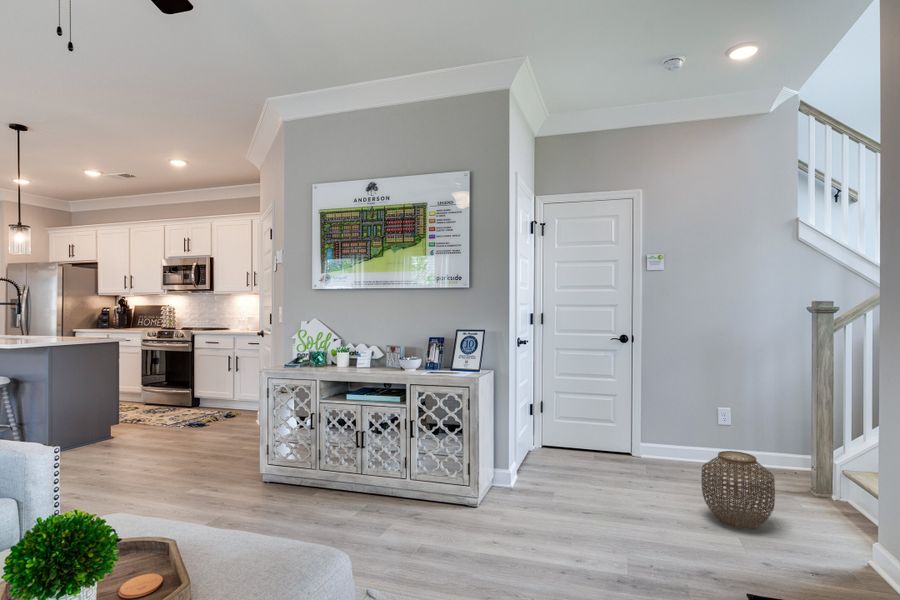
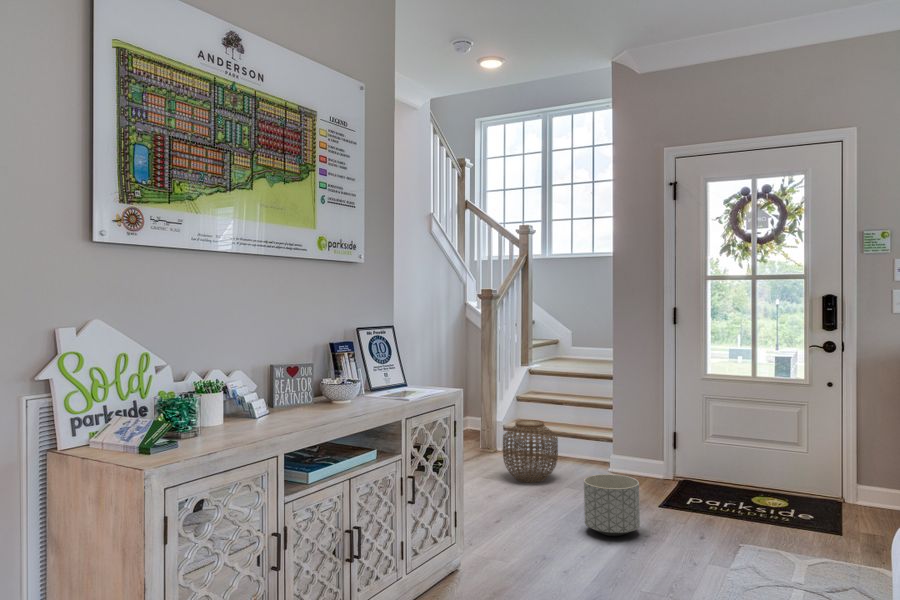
planter: none [562,499,621,571] -> present [584,474,640,536]

